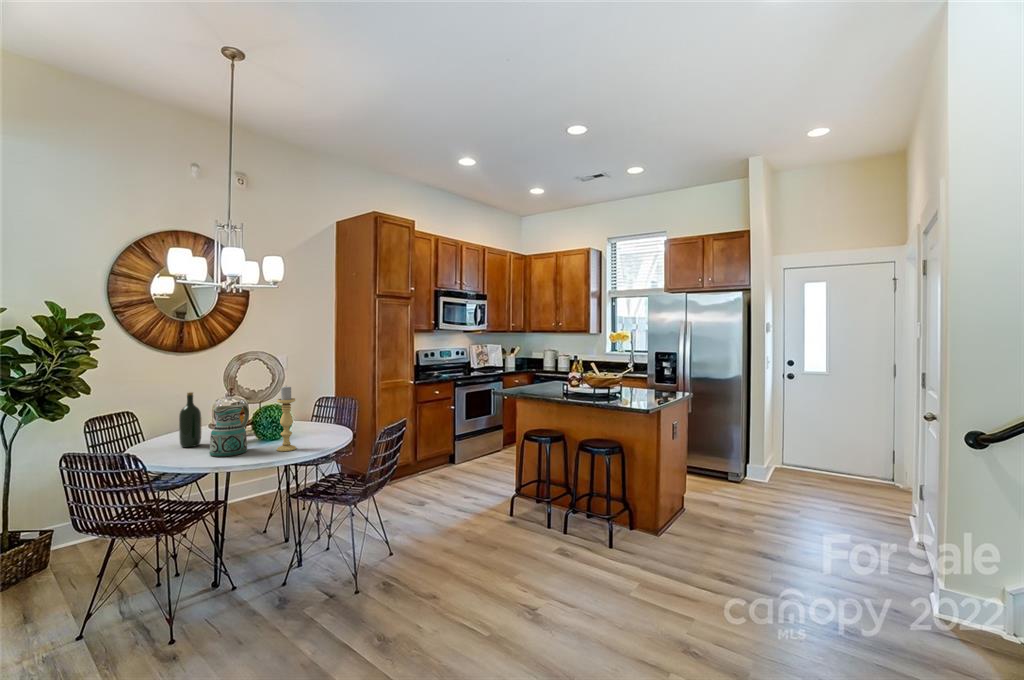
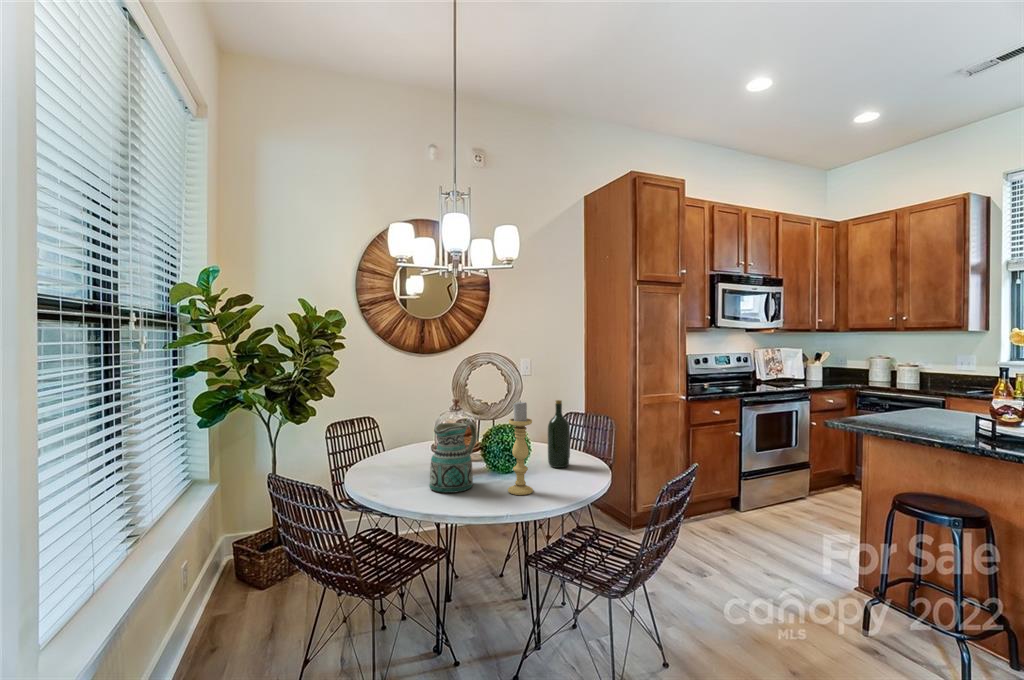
wine bottle: present [179,392,201,447] -> present [548,400,570,468]

